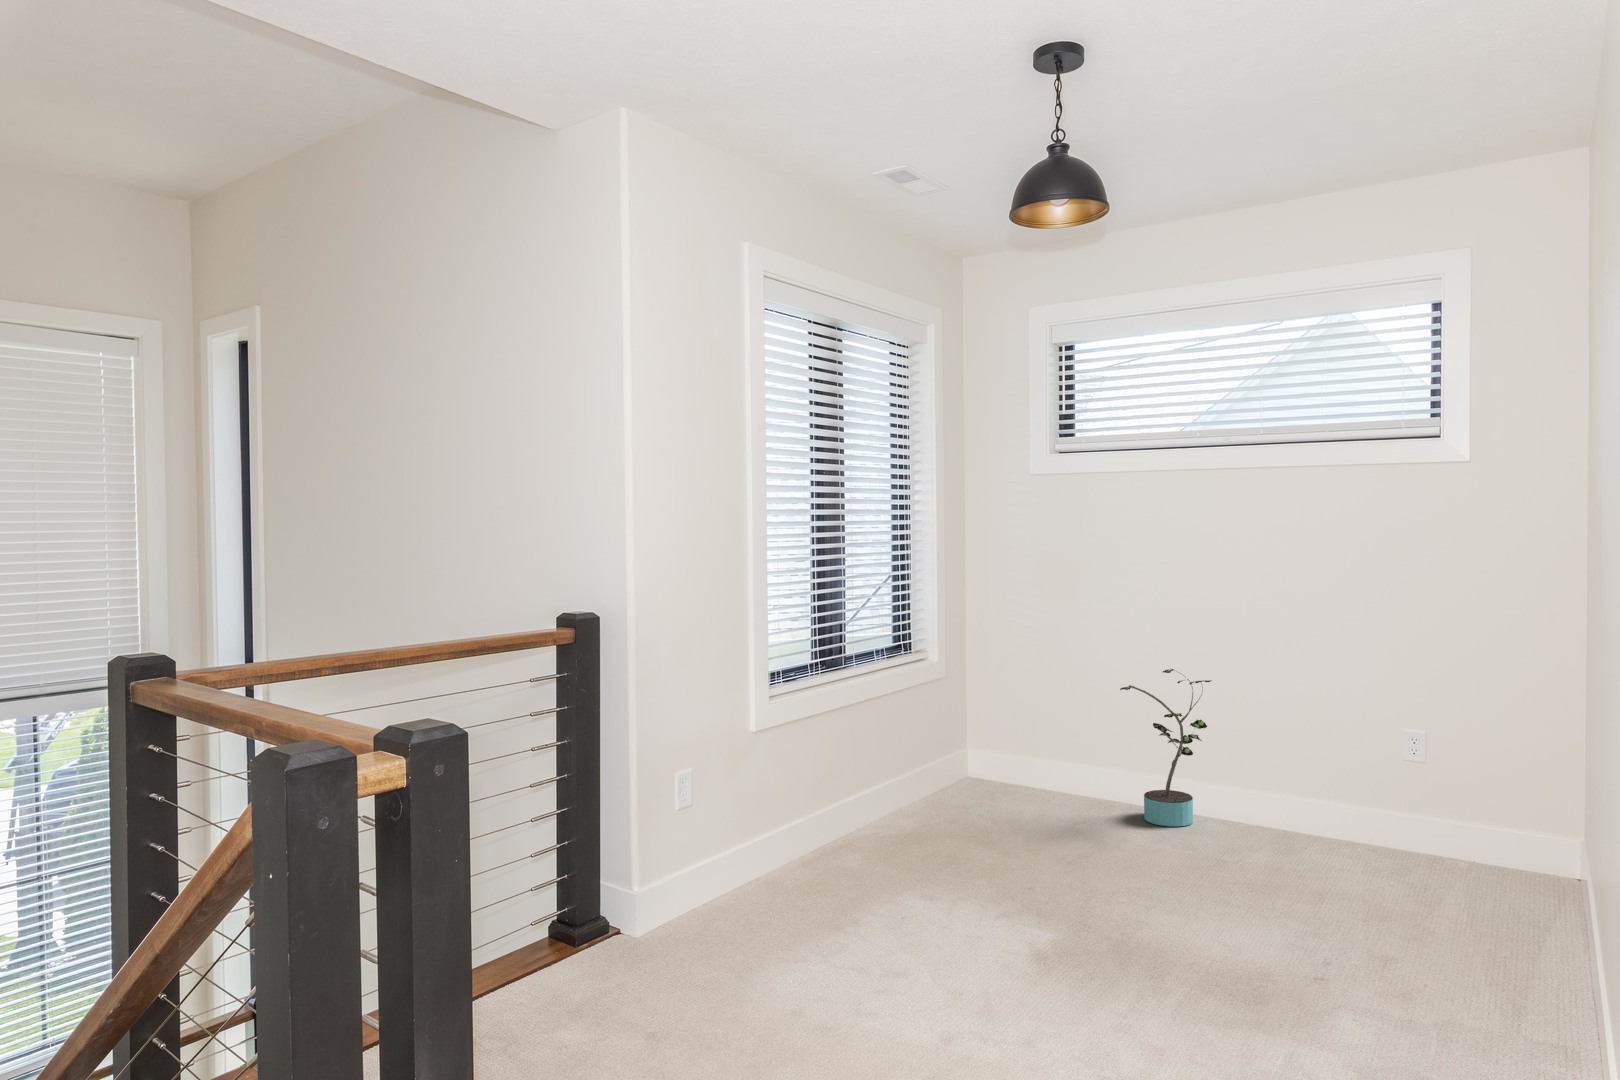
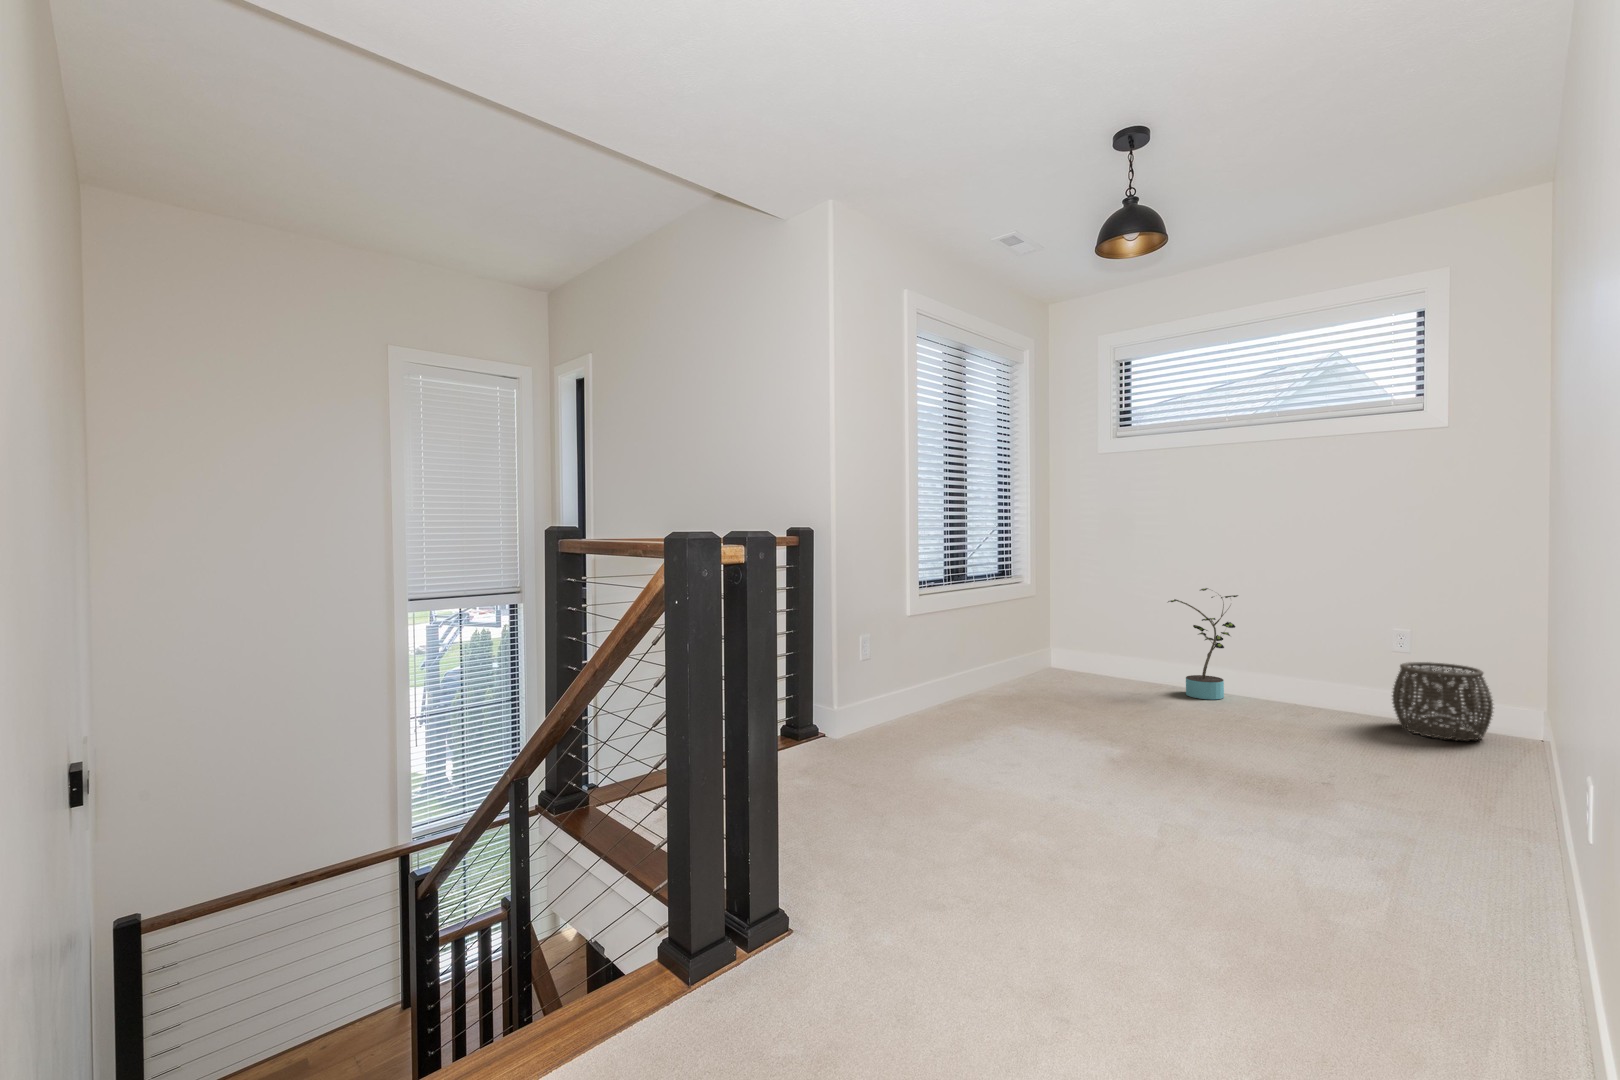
woven basket: none [1398,777,1519,887] -> present [1392,662,1493,741]

